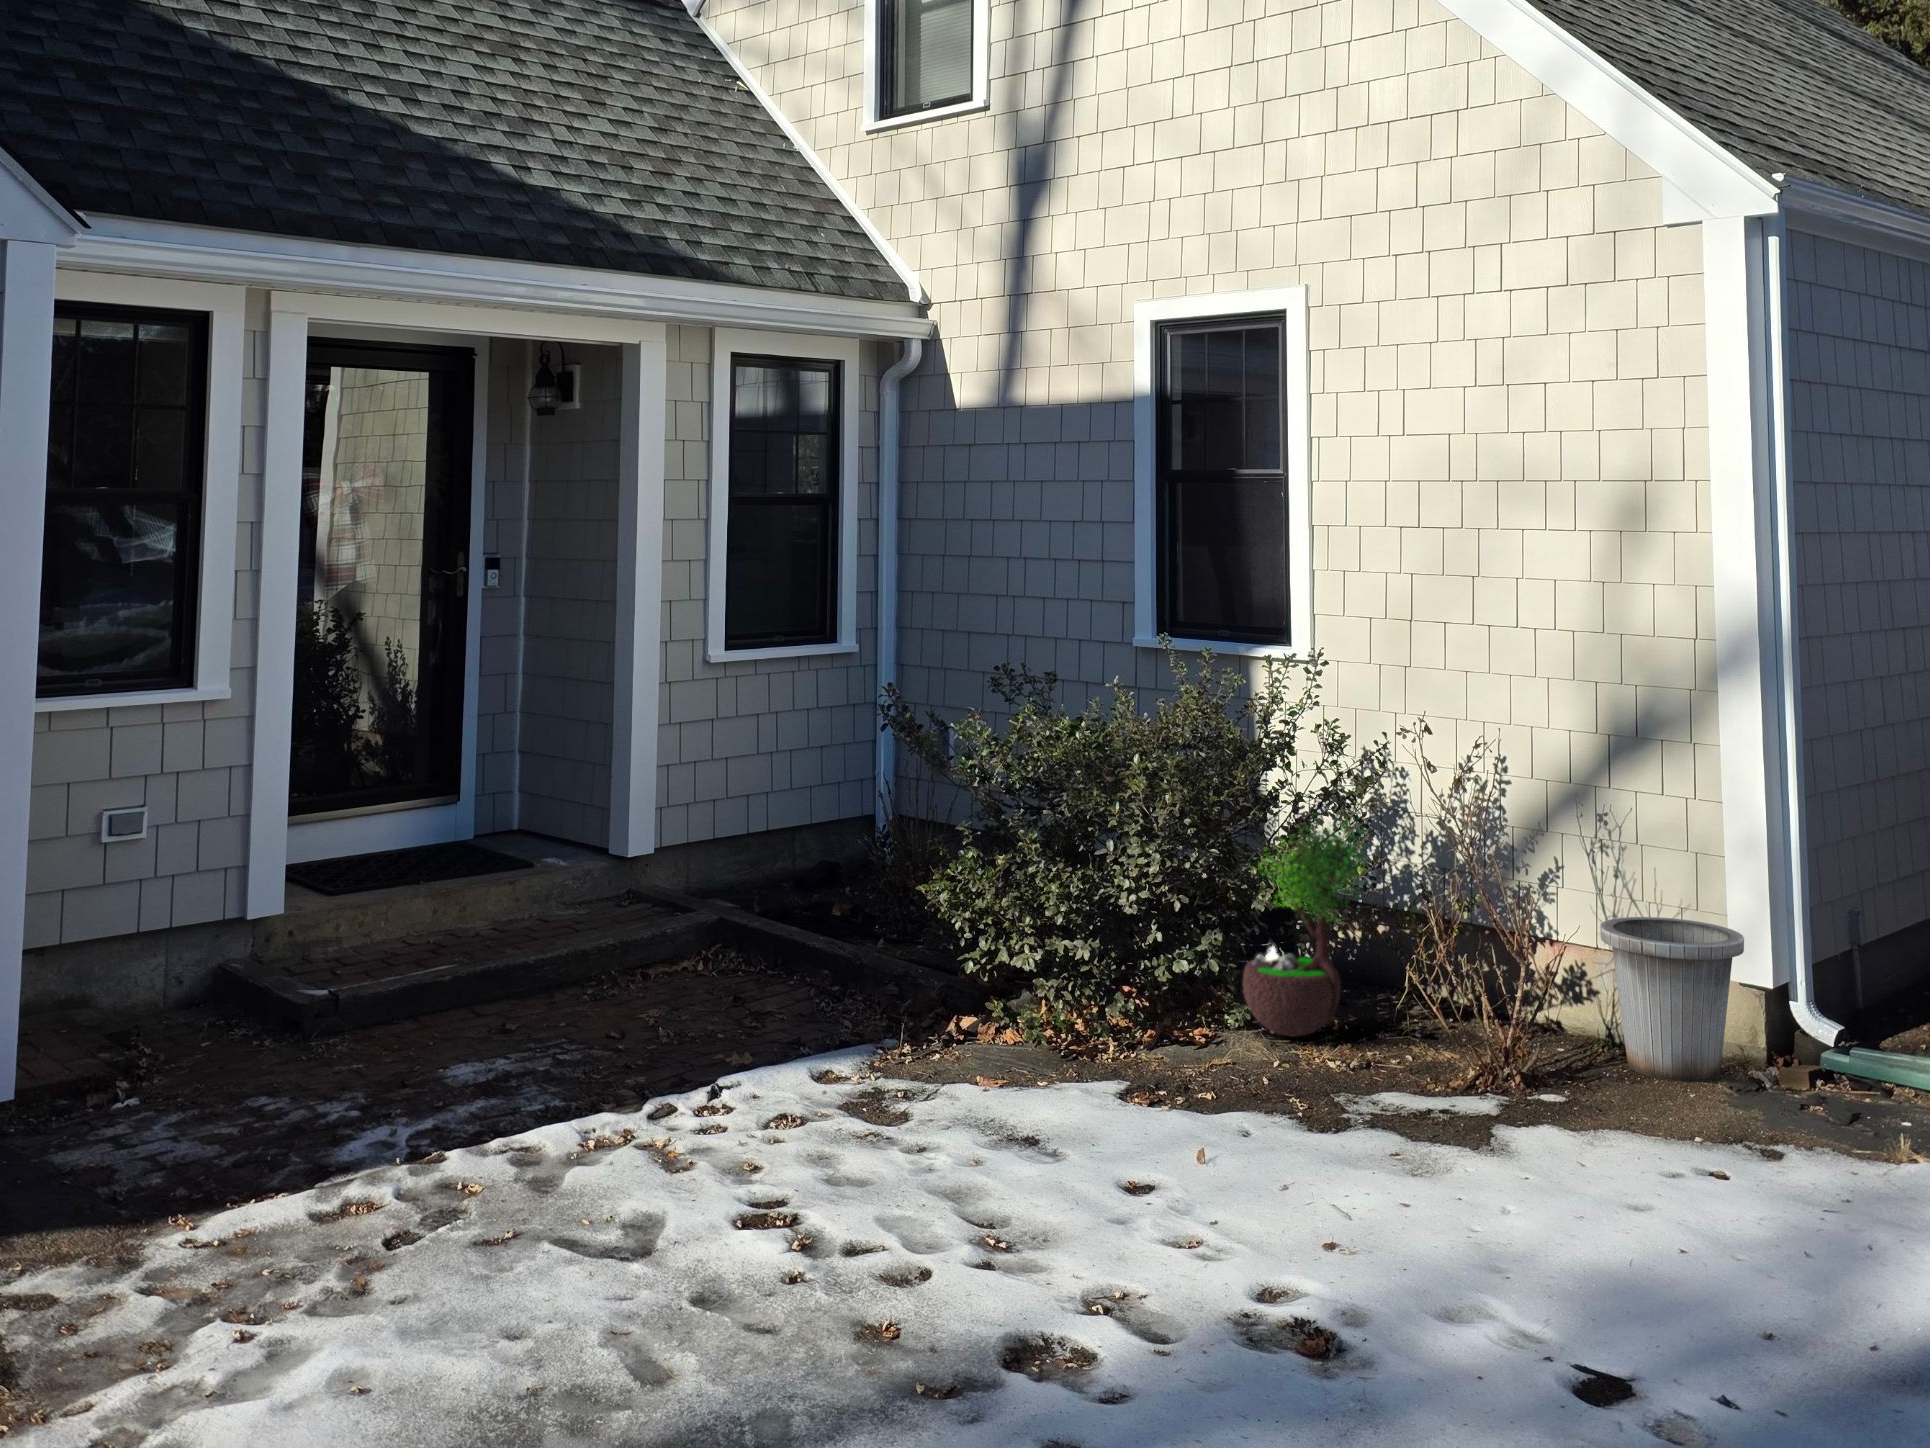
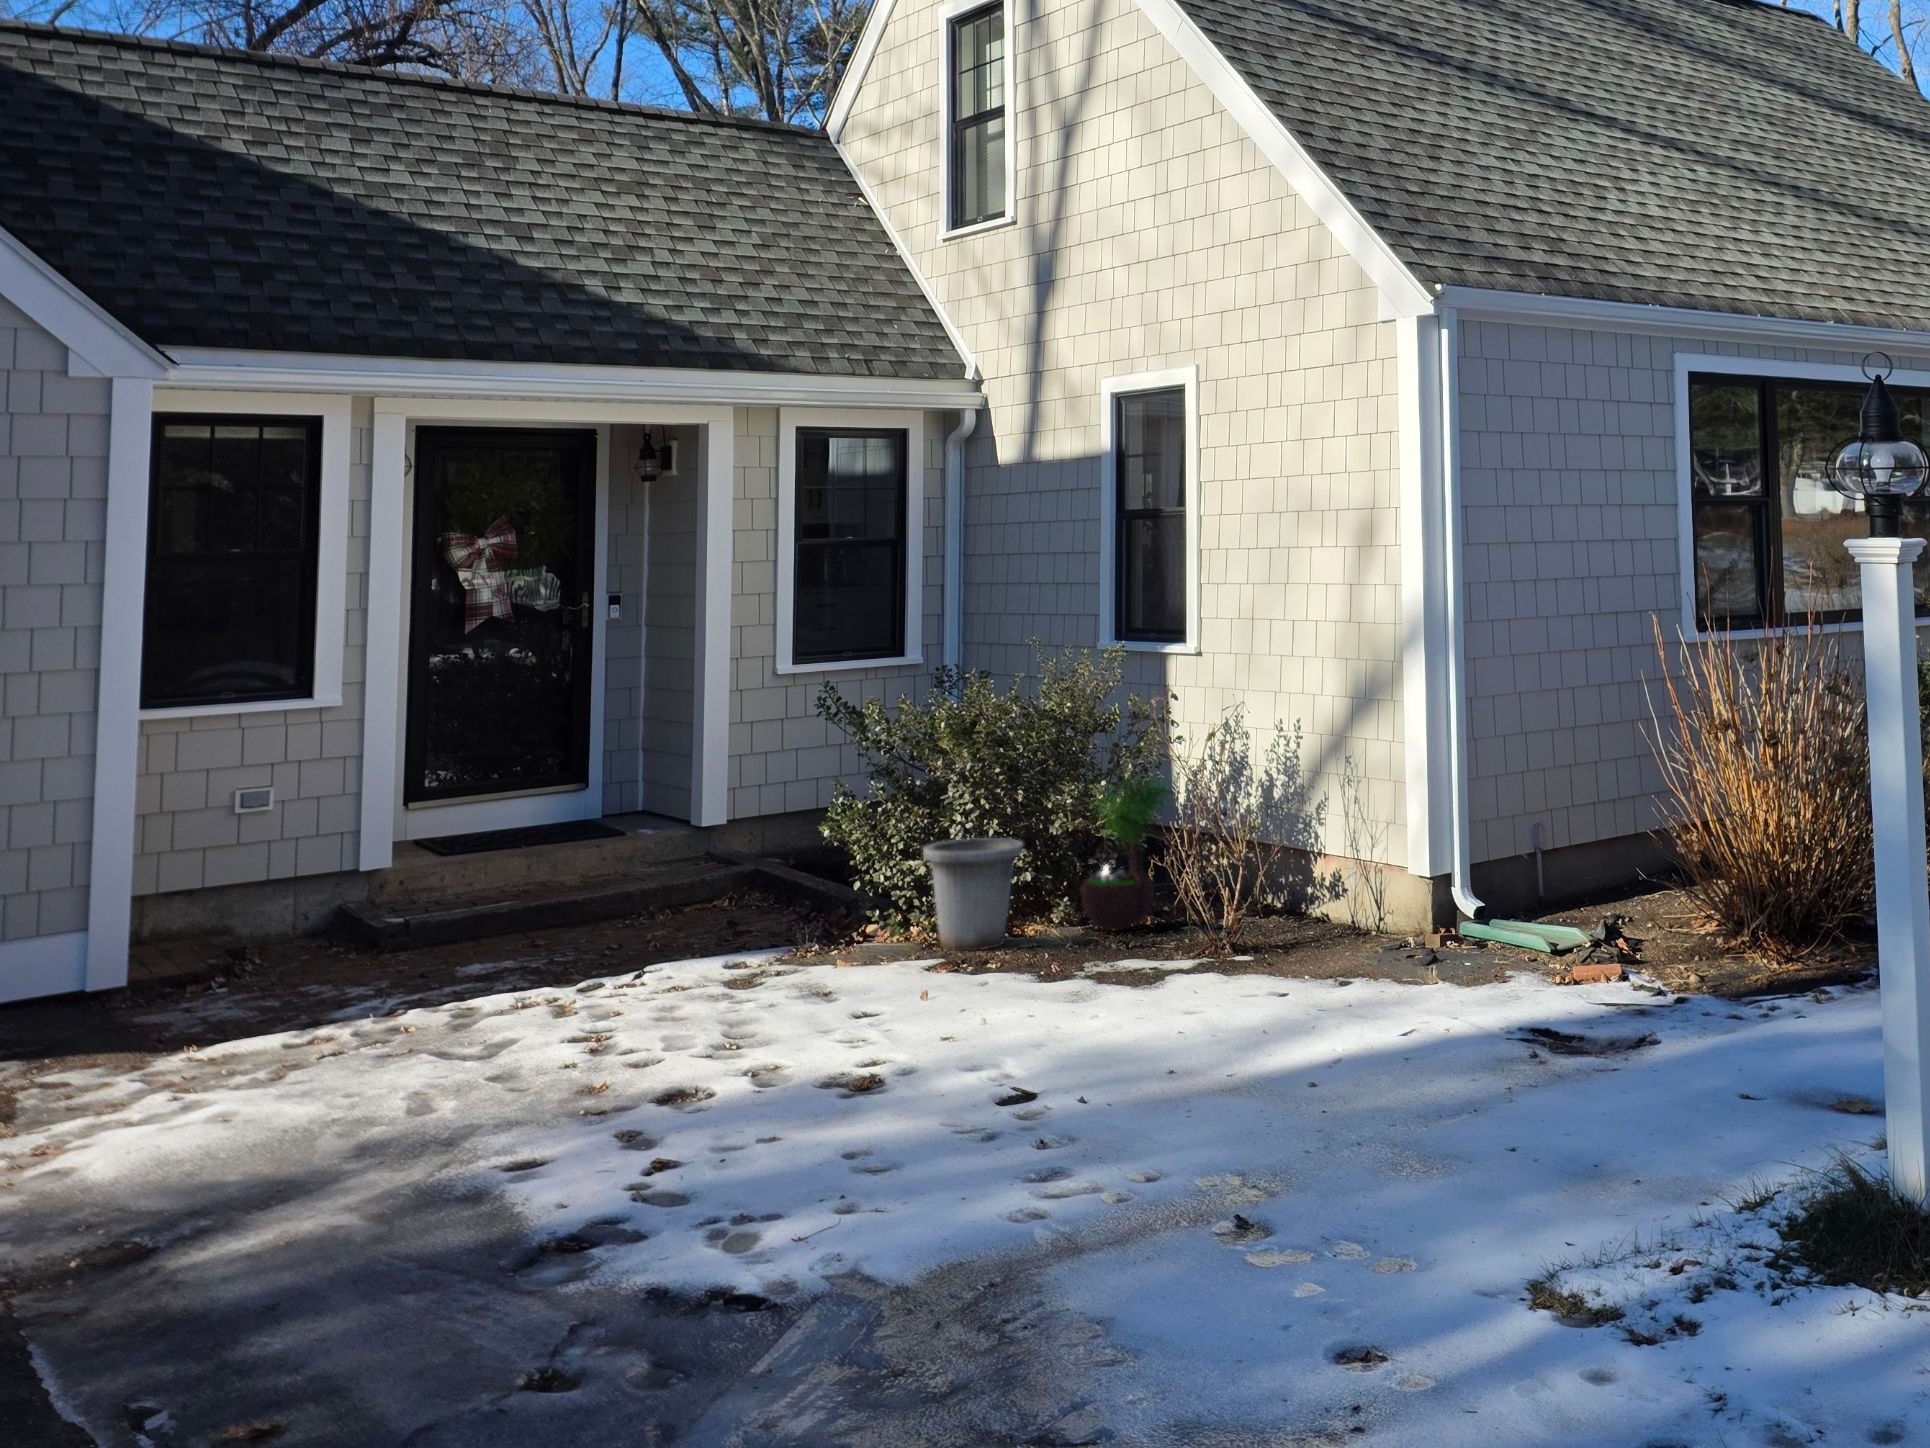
trash can: present [1600,917,1744,1082] -> present [923,838,1023,951]

